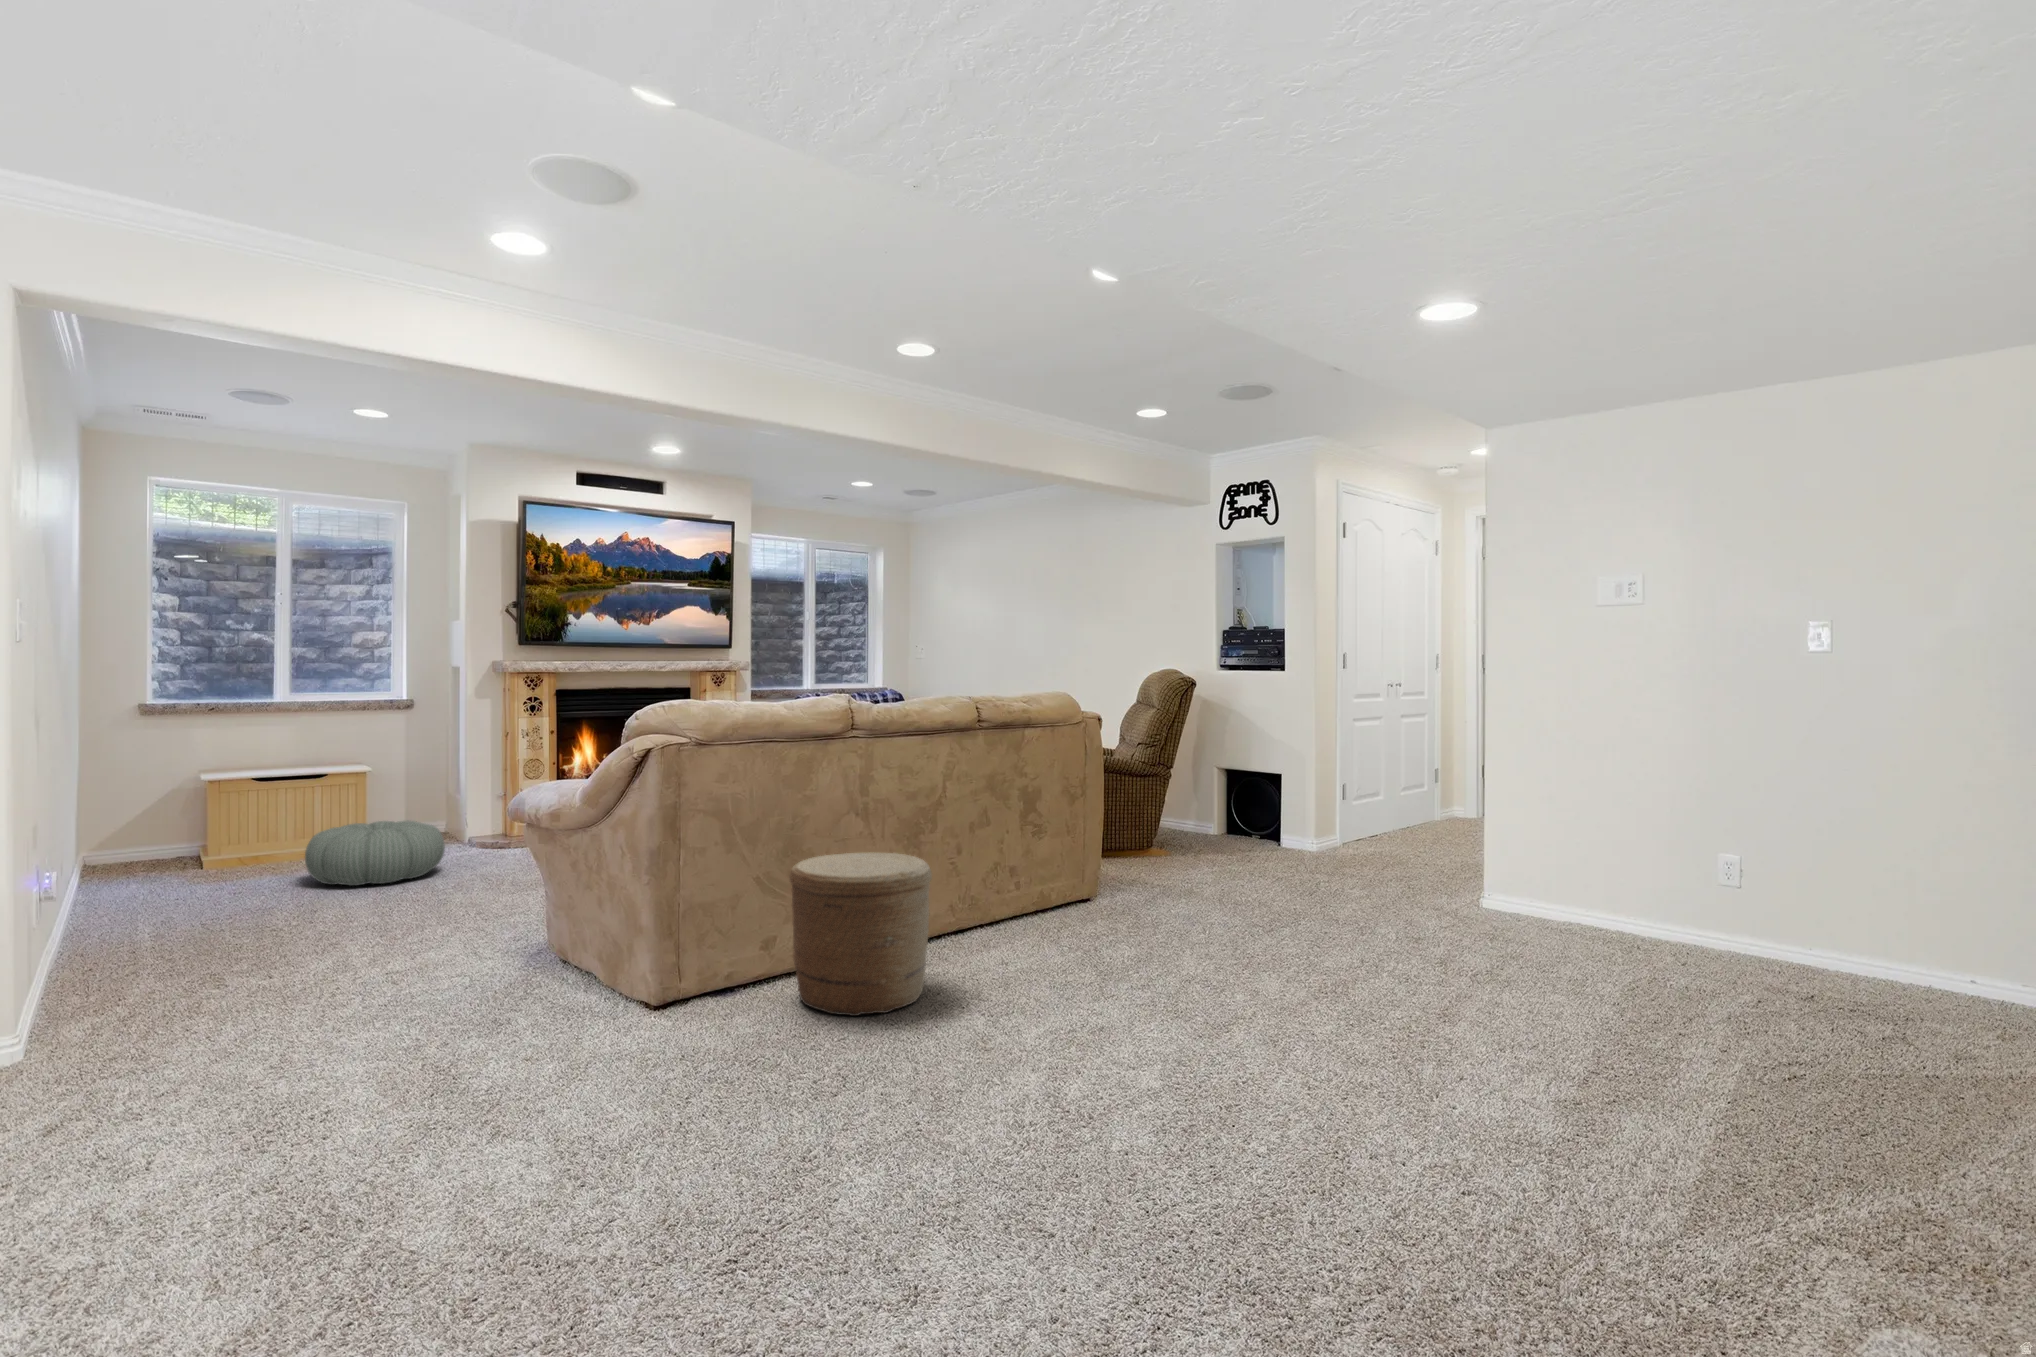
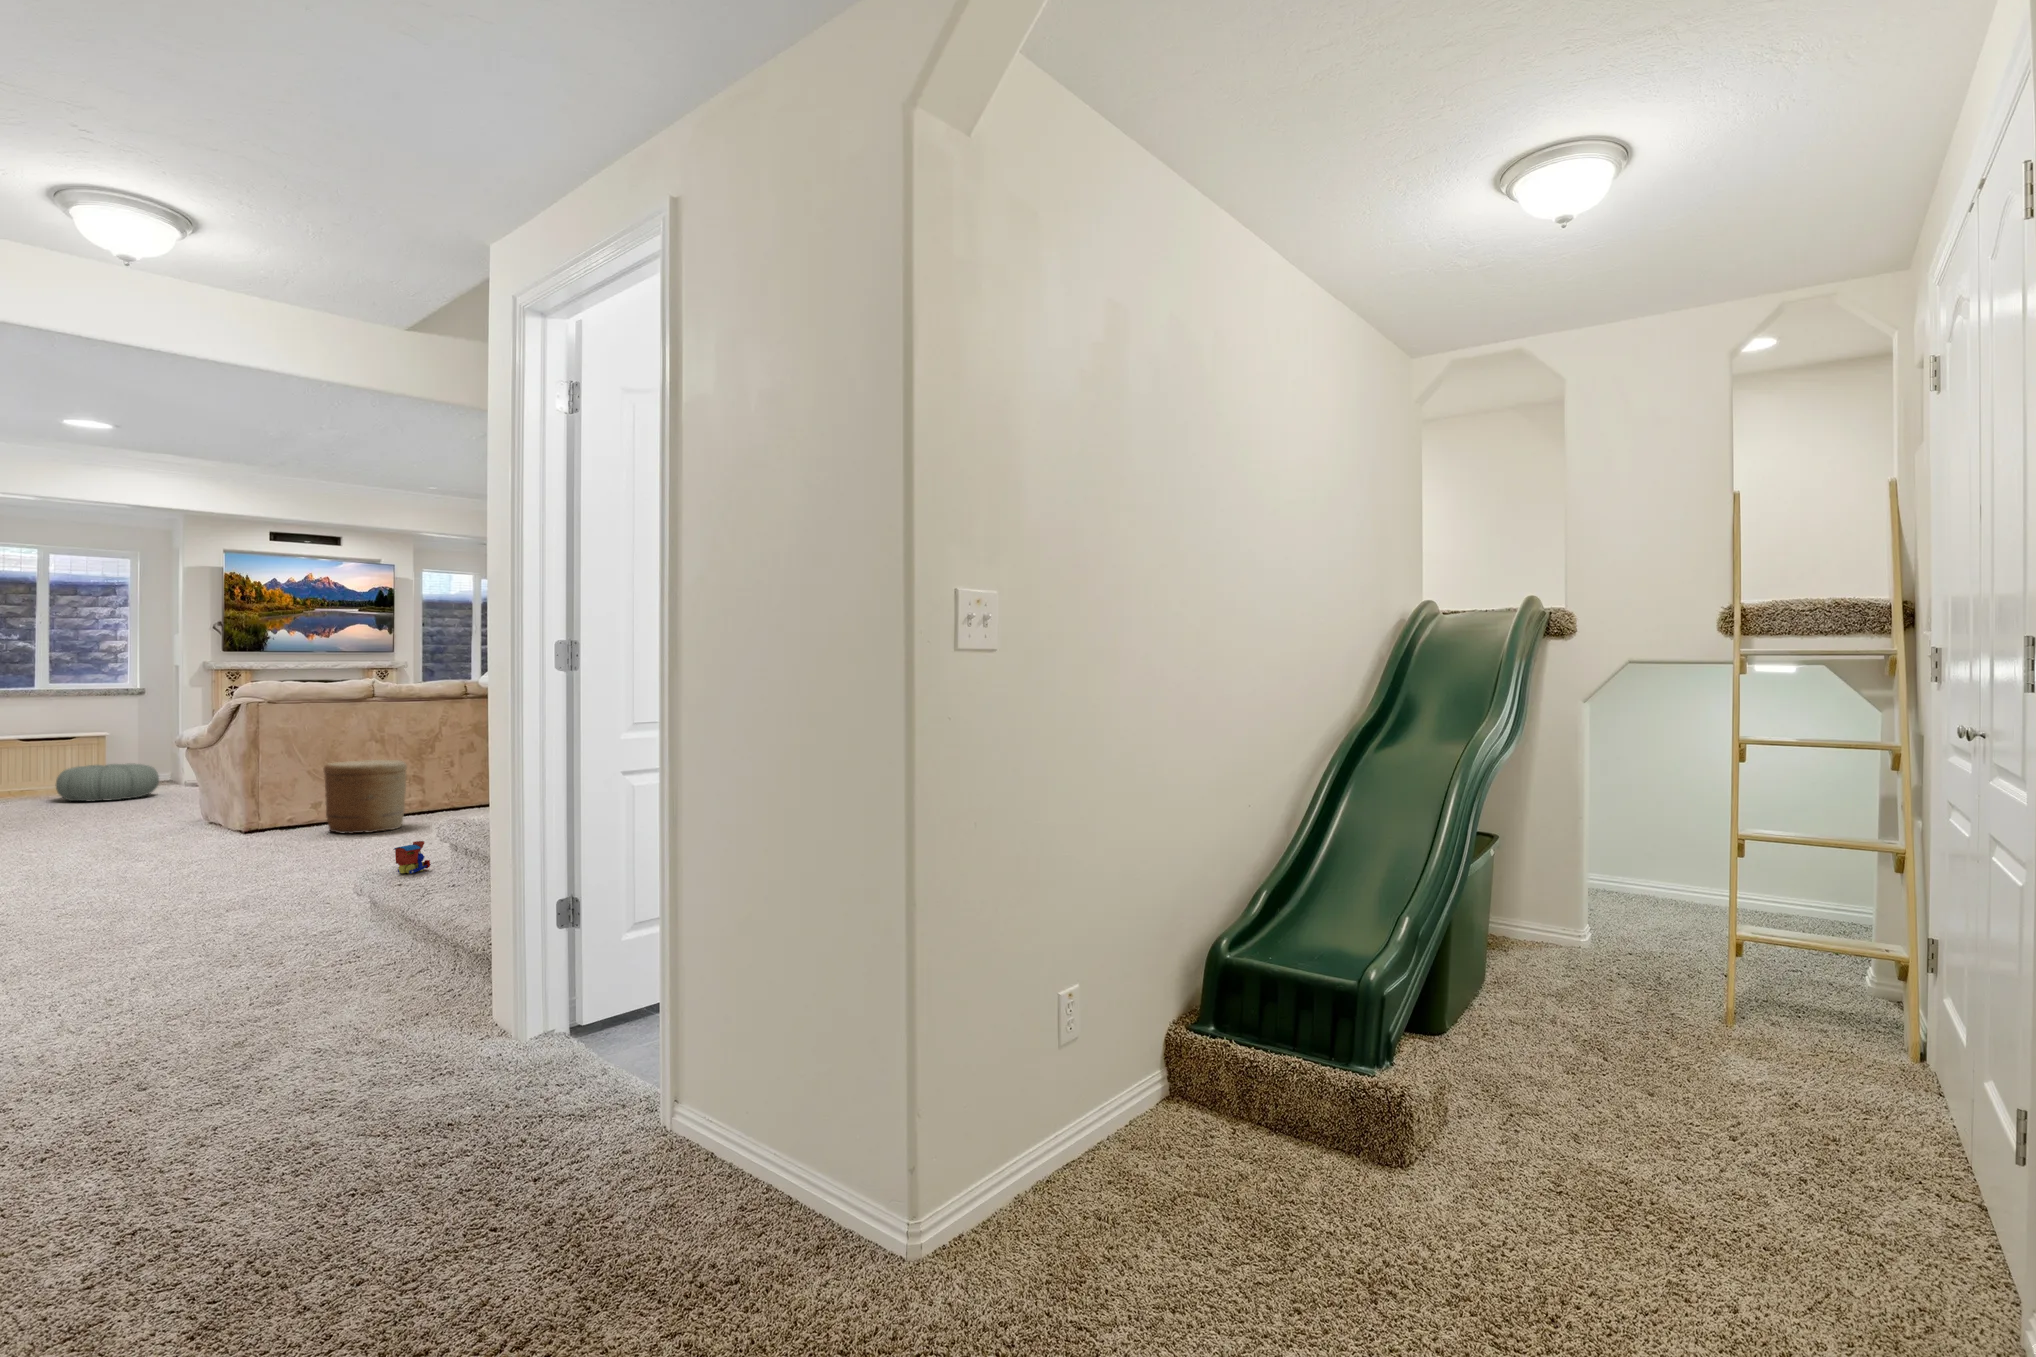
toy train: none [1208,1168,1279,1284] -> present [394,841,431,874]

